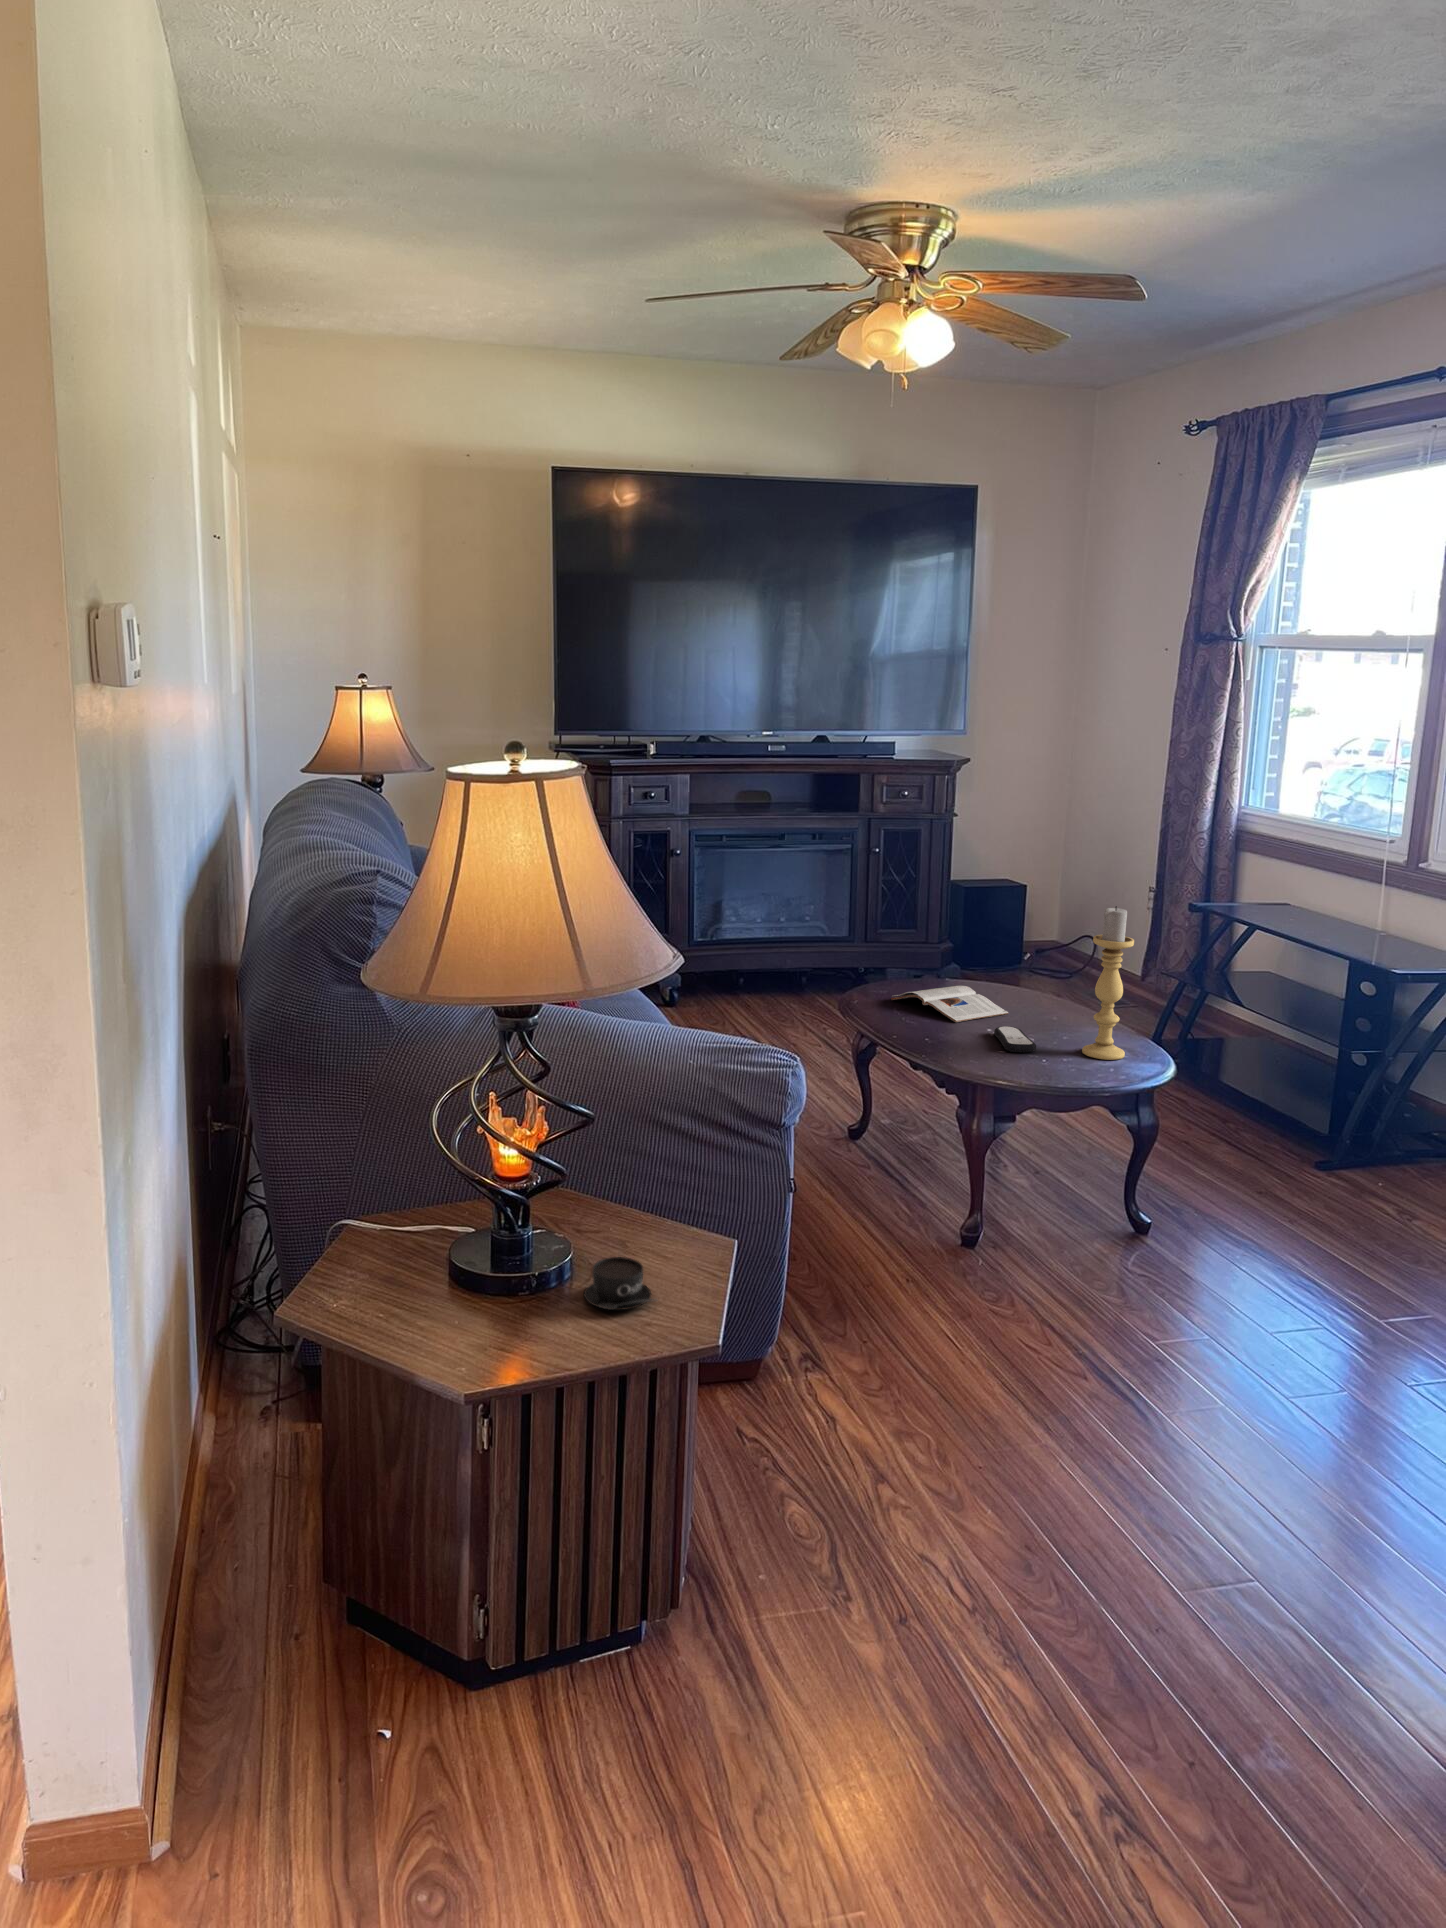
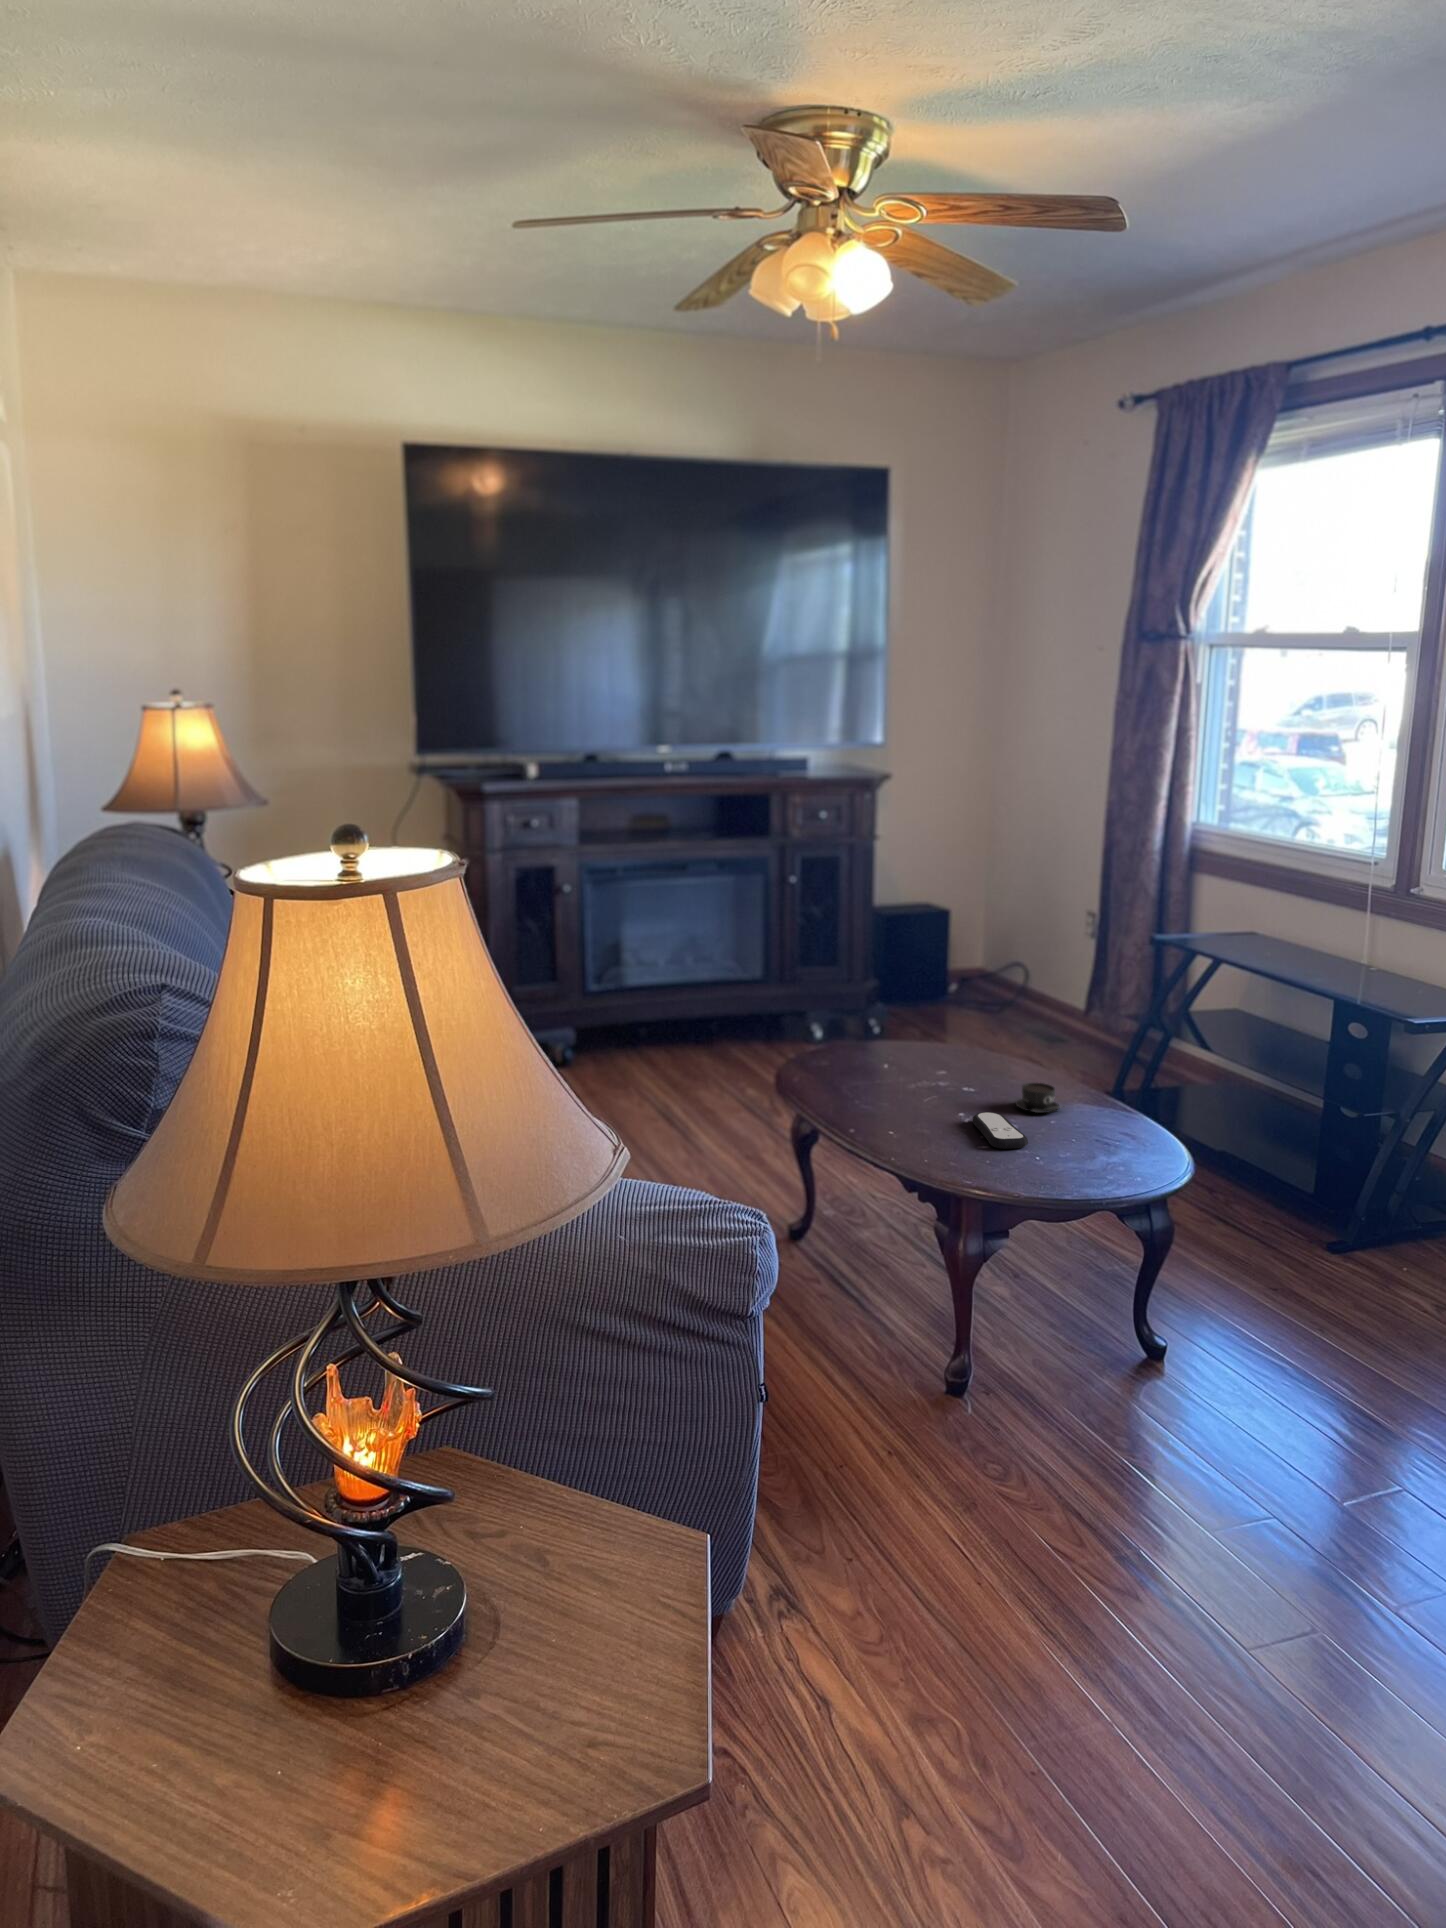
candle holder: present [1082,906,1134,1060] -> none [1081,967,1142,1154]
magazine: present [891,986,1008,1022] -> none [840,1056,982,1107]
teacup: present [584,1257,656,1310] -> present [1016,1083,1060,1113]

